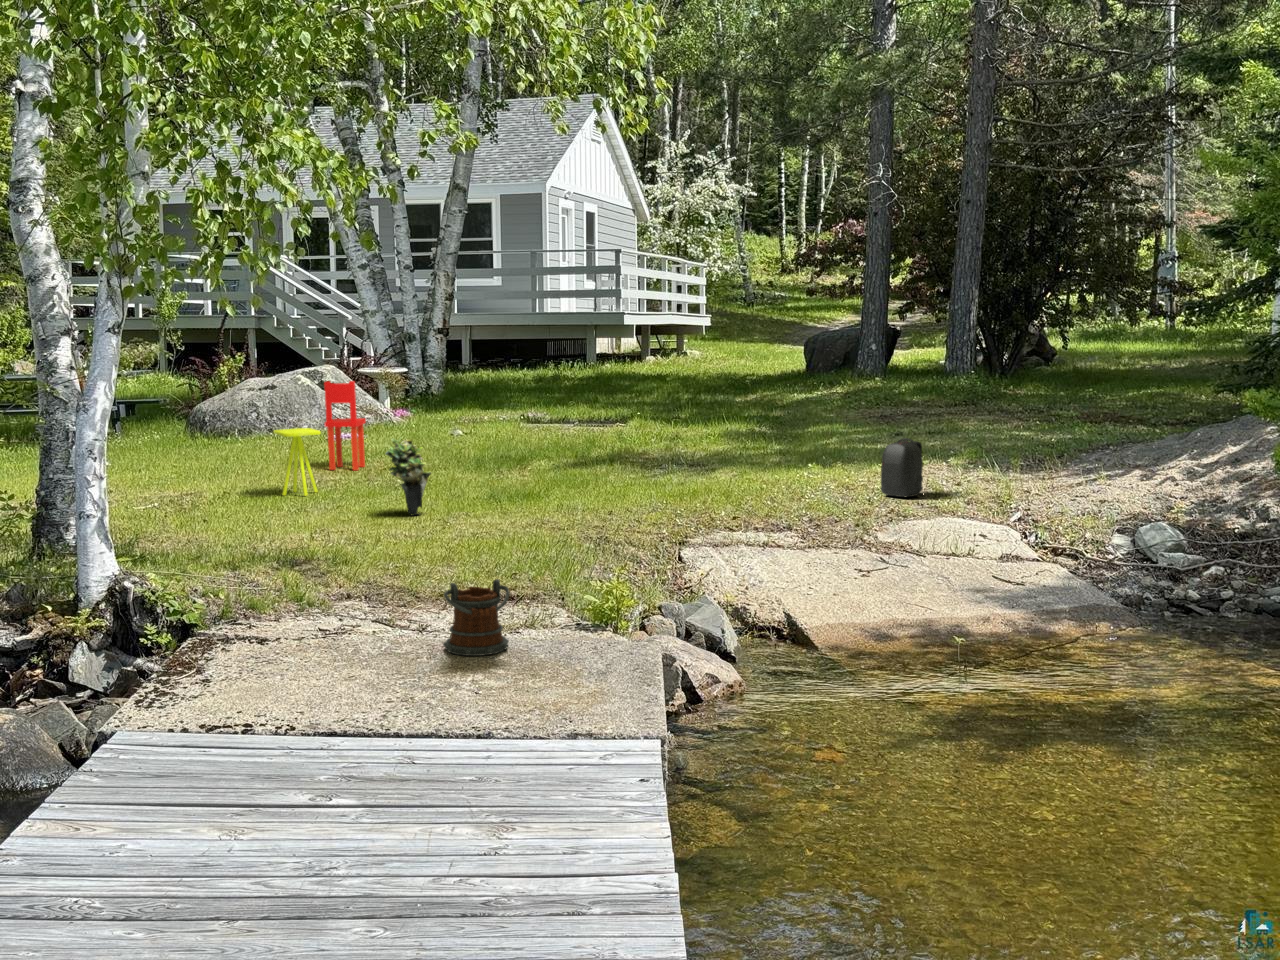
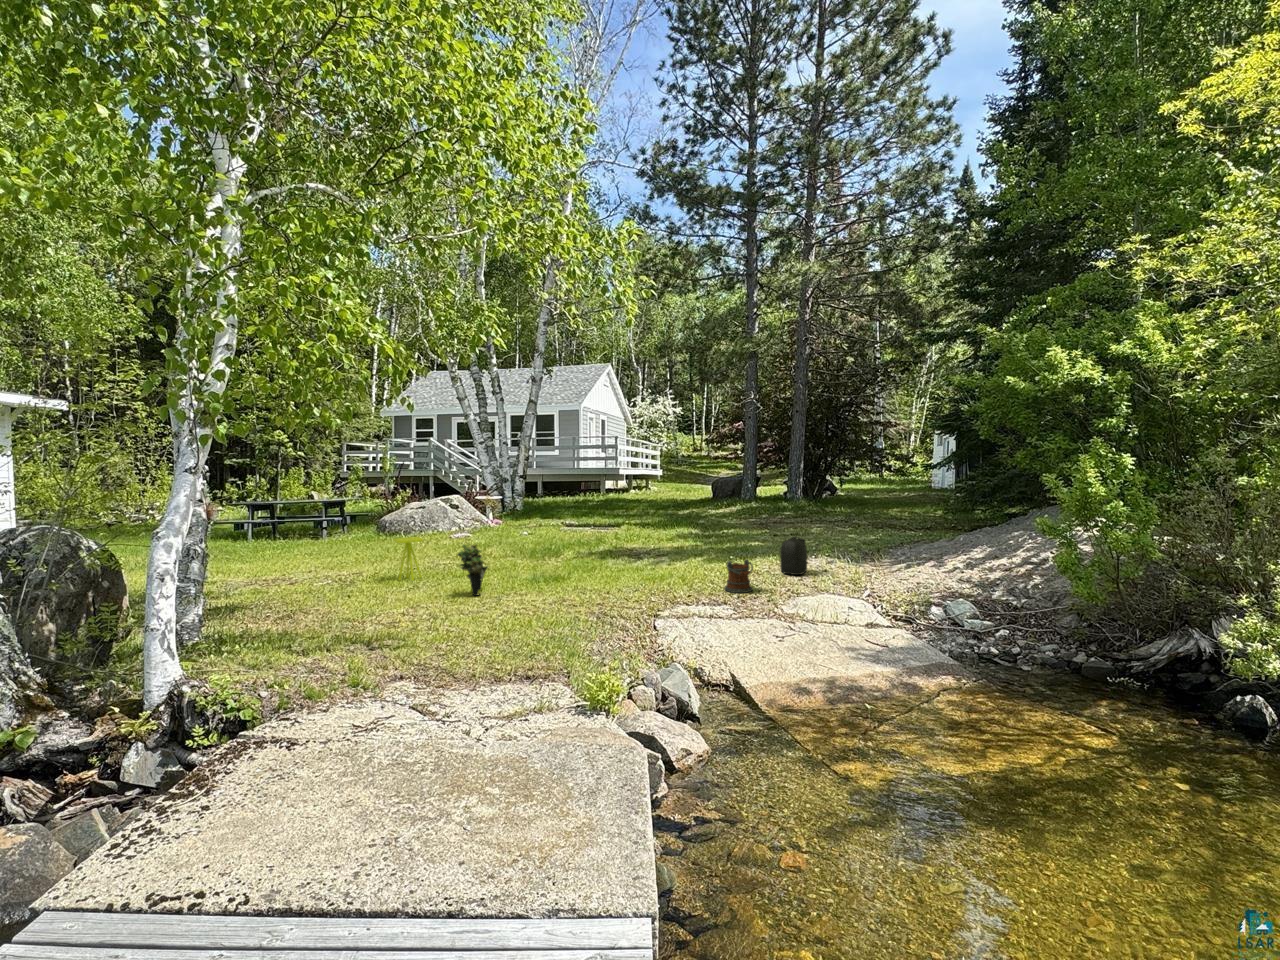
chair: present [324,381,366,470] -> none [435,506,461,561]
bucket: present [443,579,510,656] -> present [724,559,753,593]

